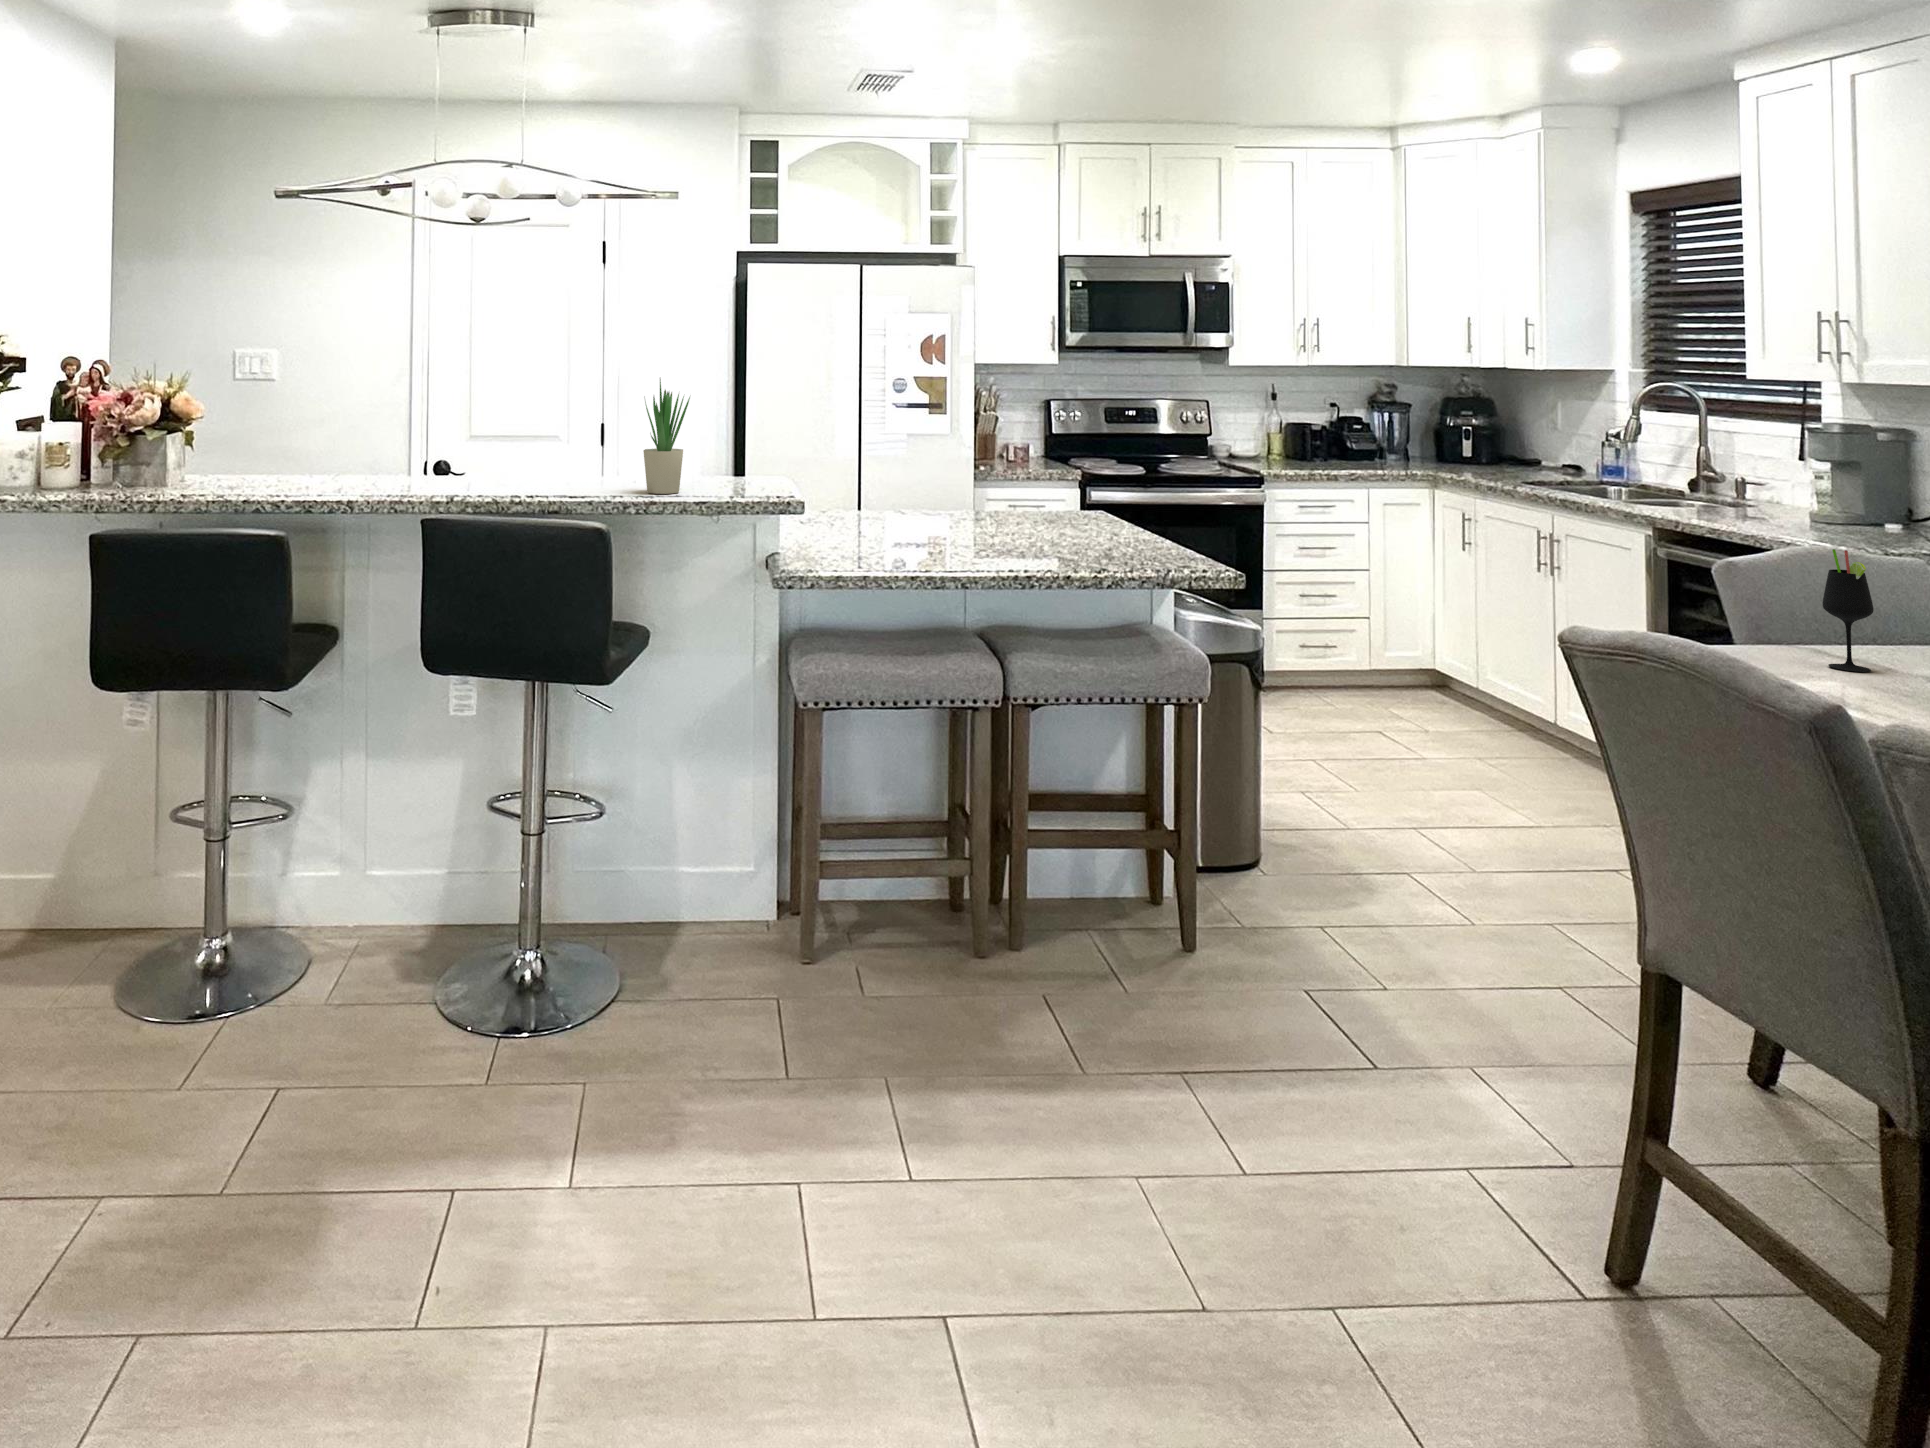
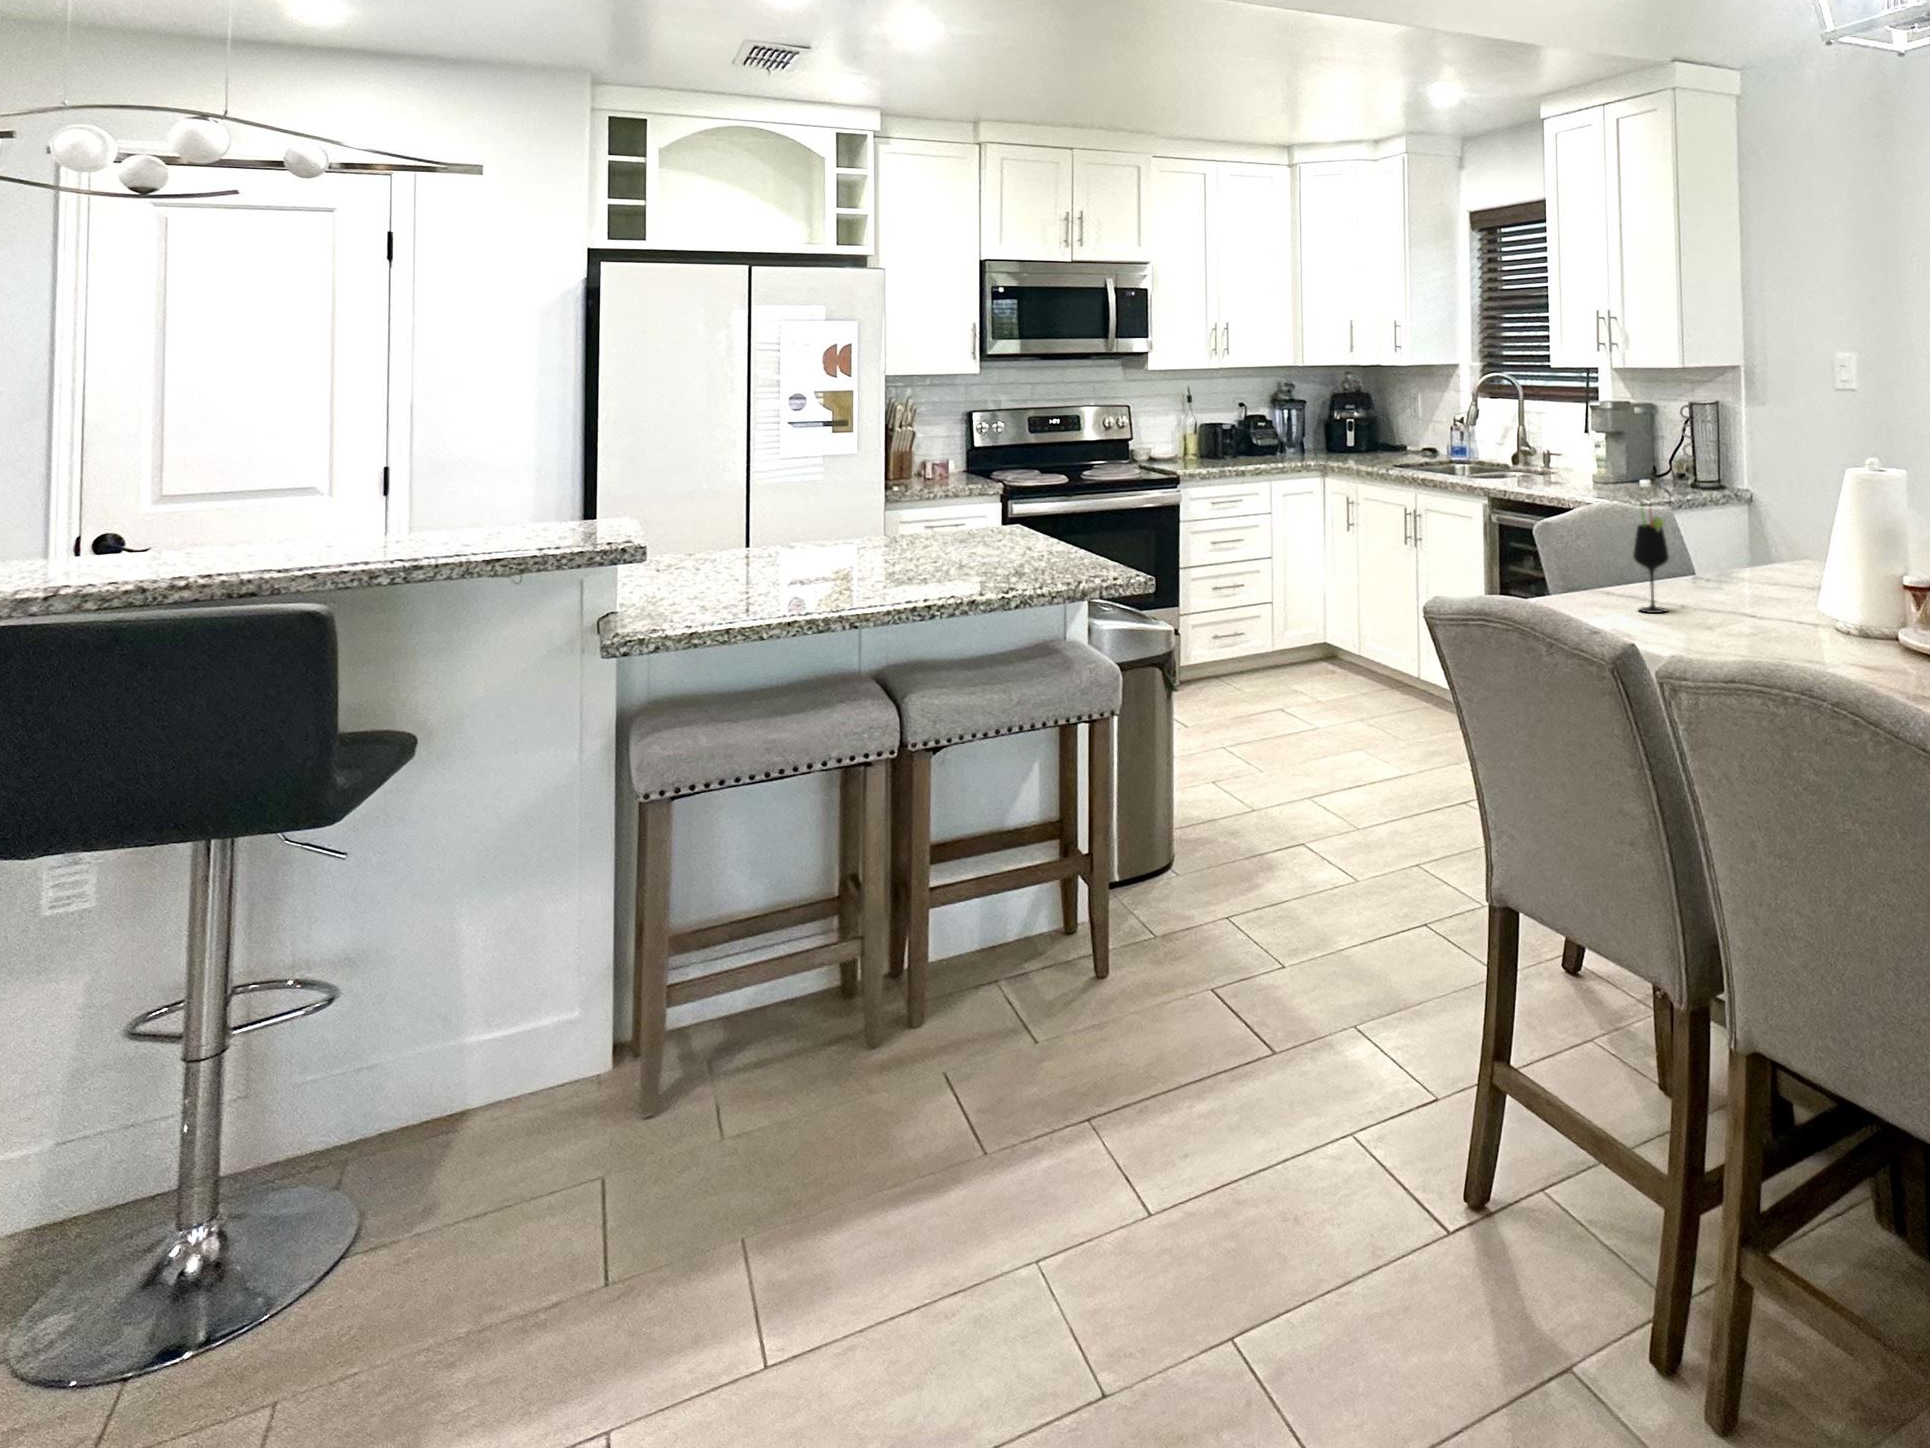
potted plant: present [643,379,690,494] -> none [410,394,485,551]

